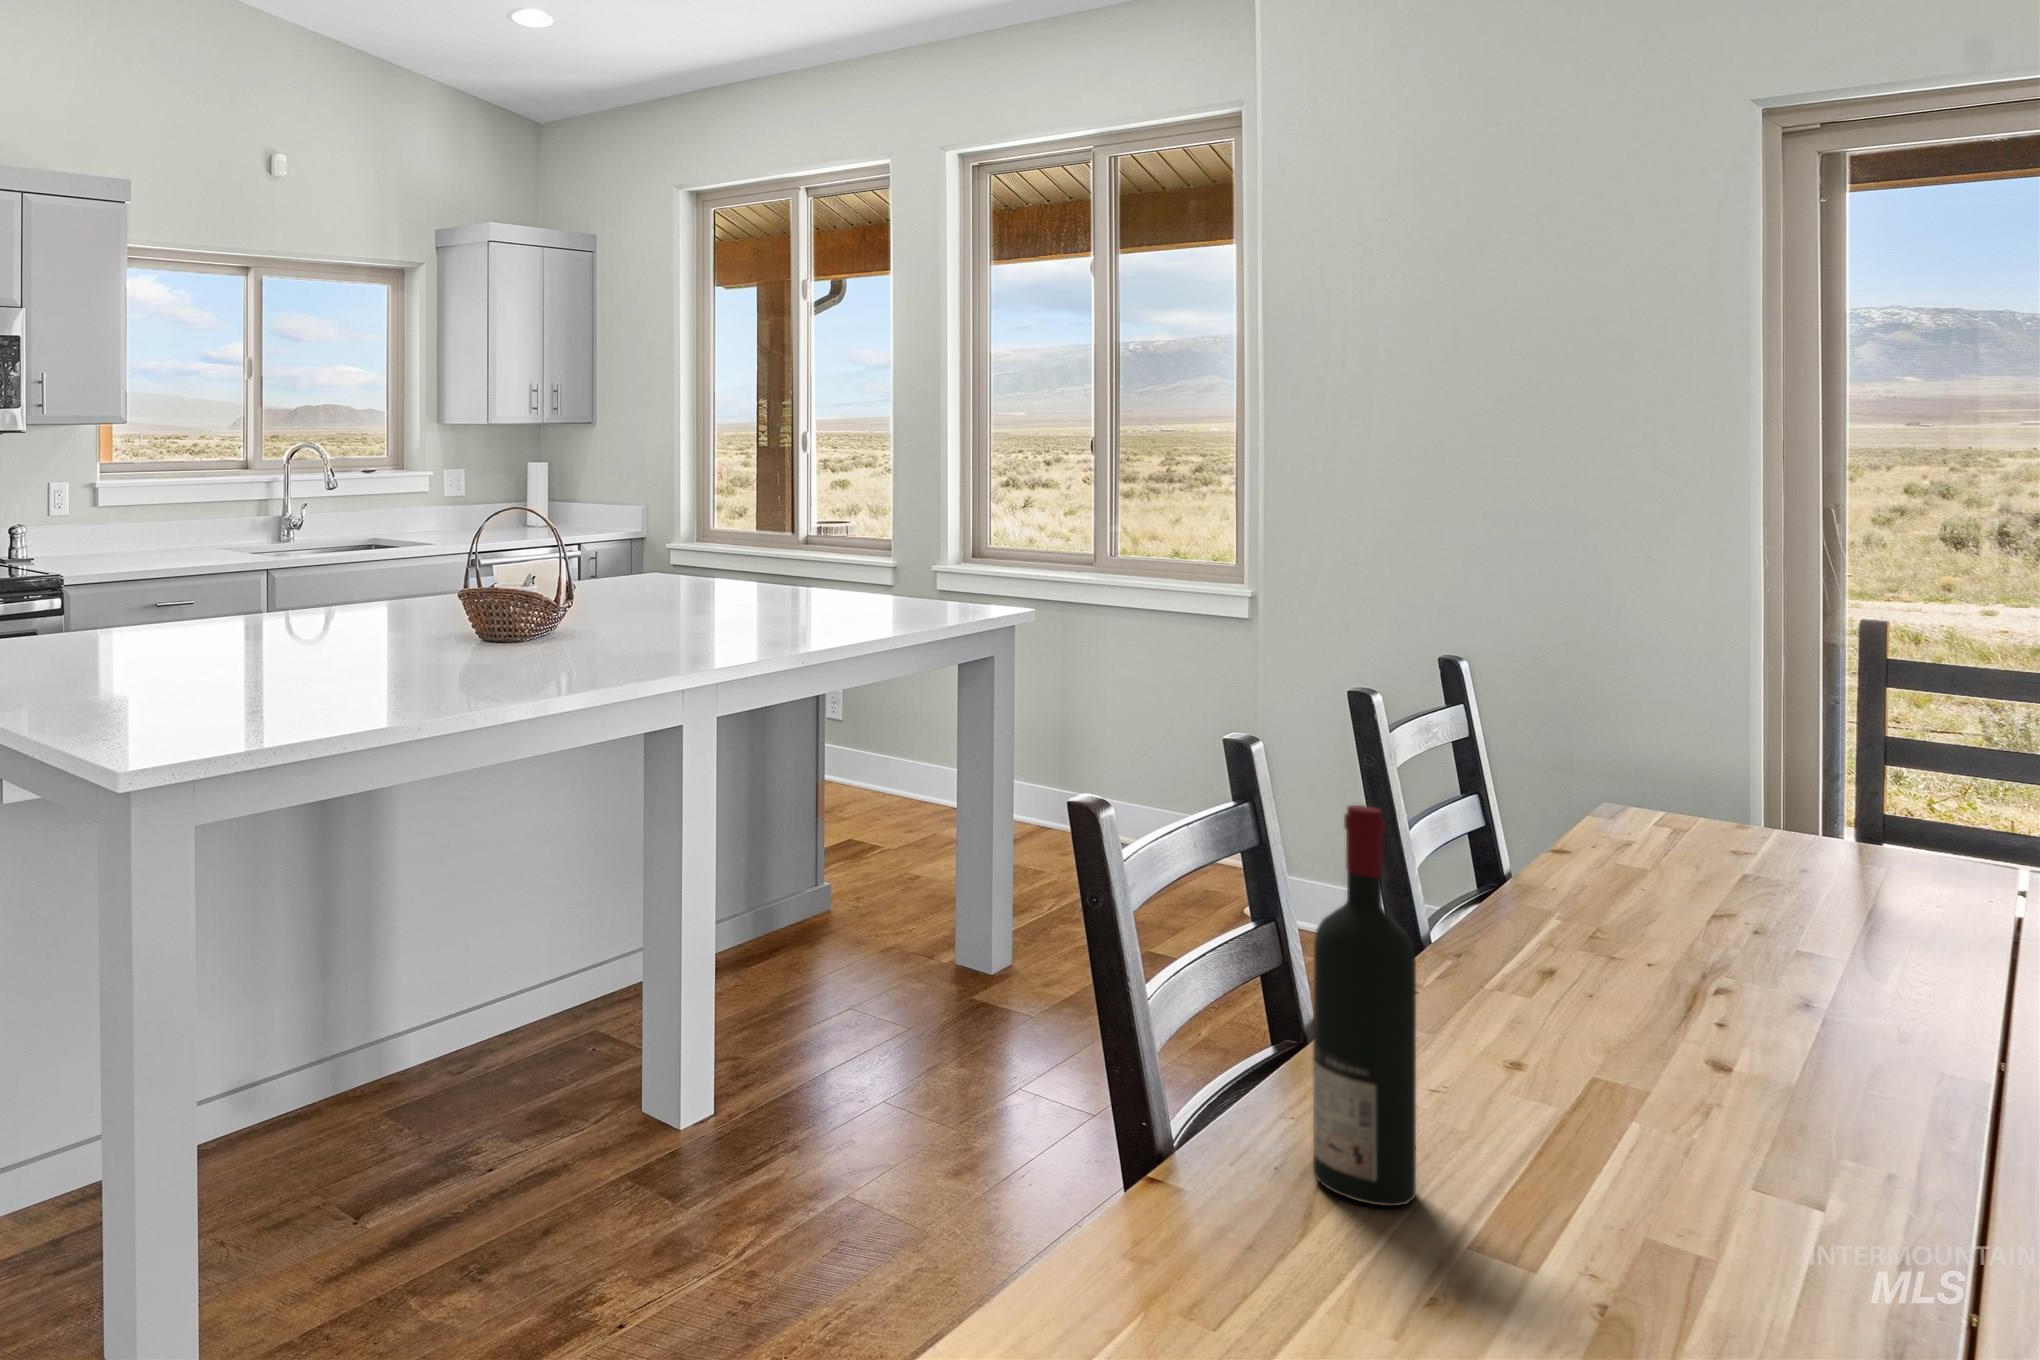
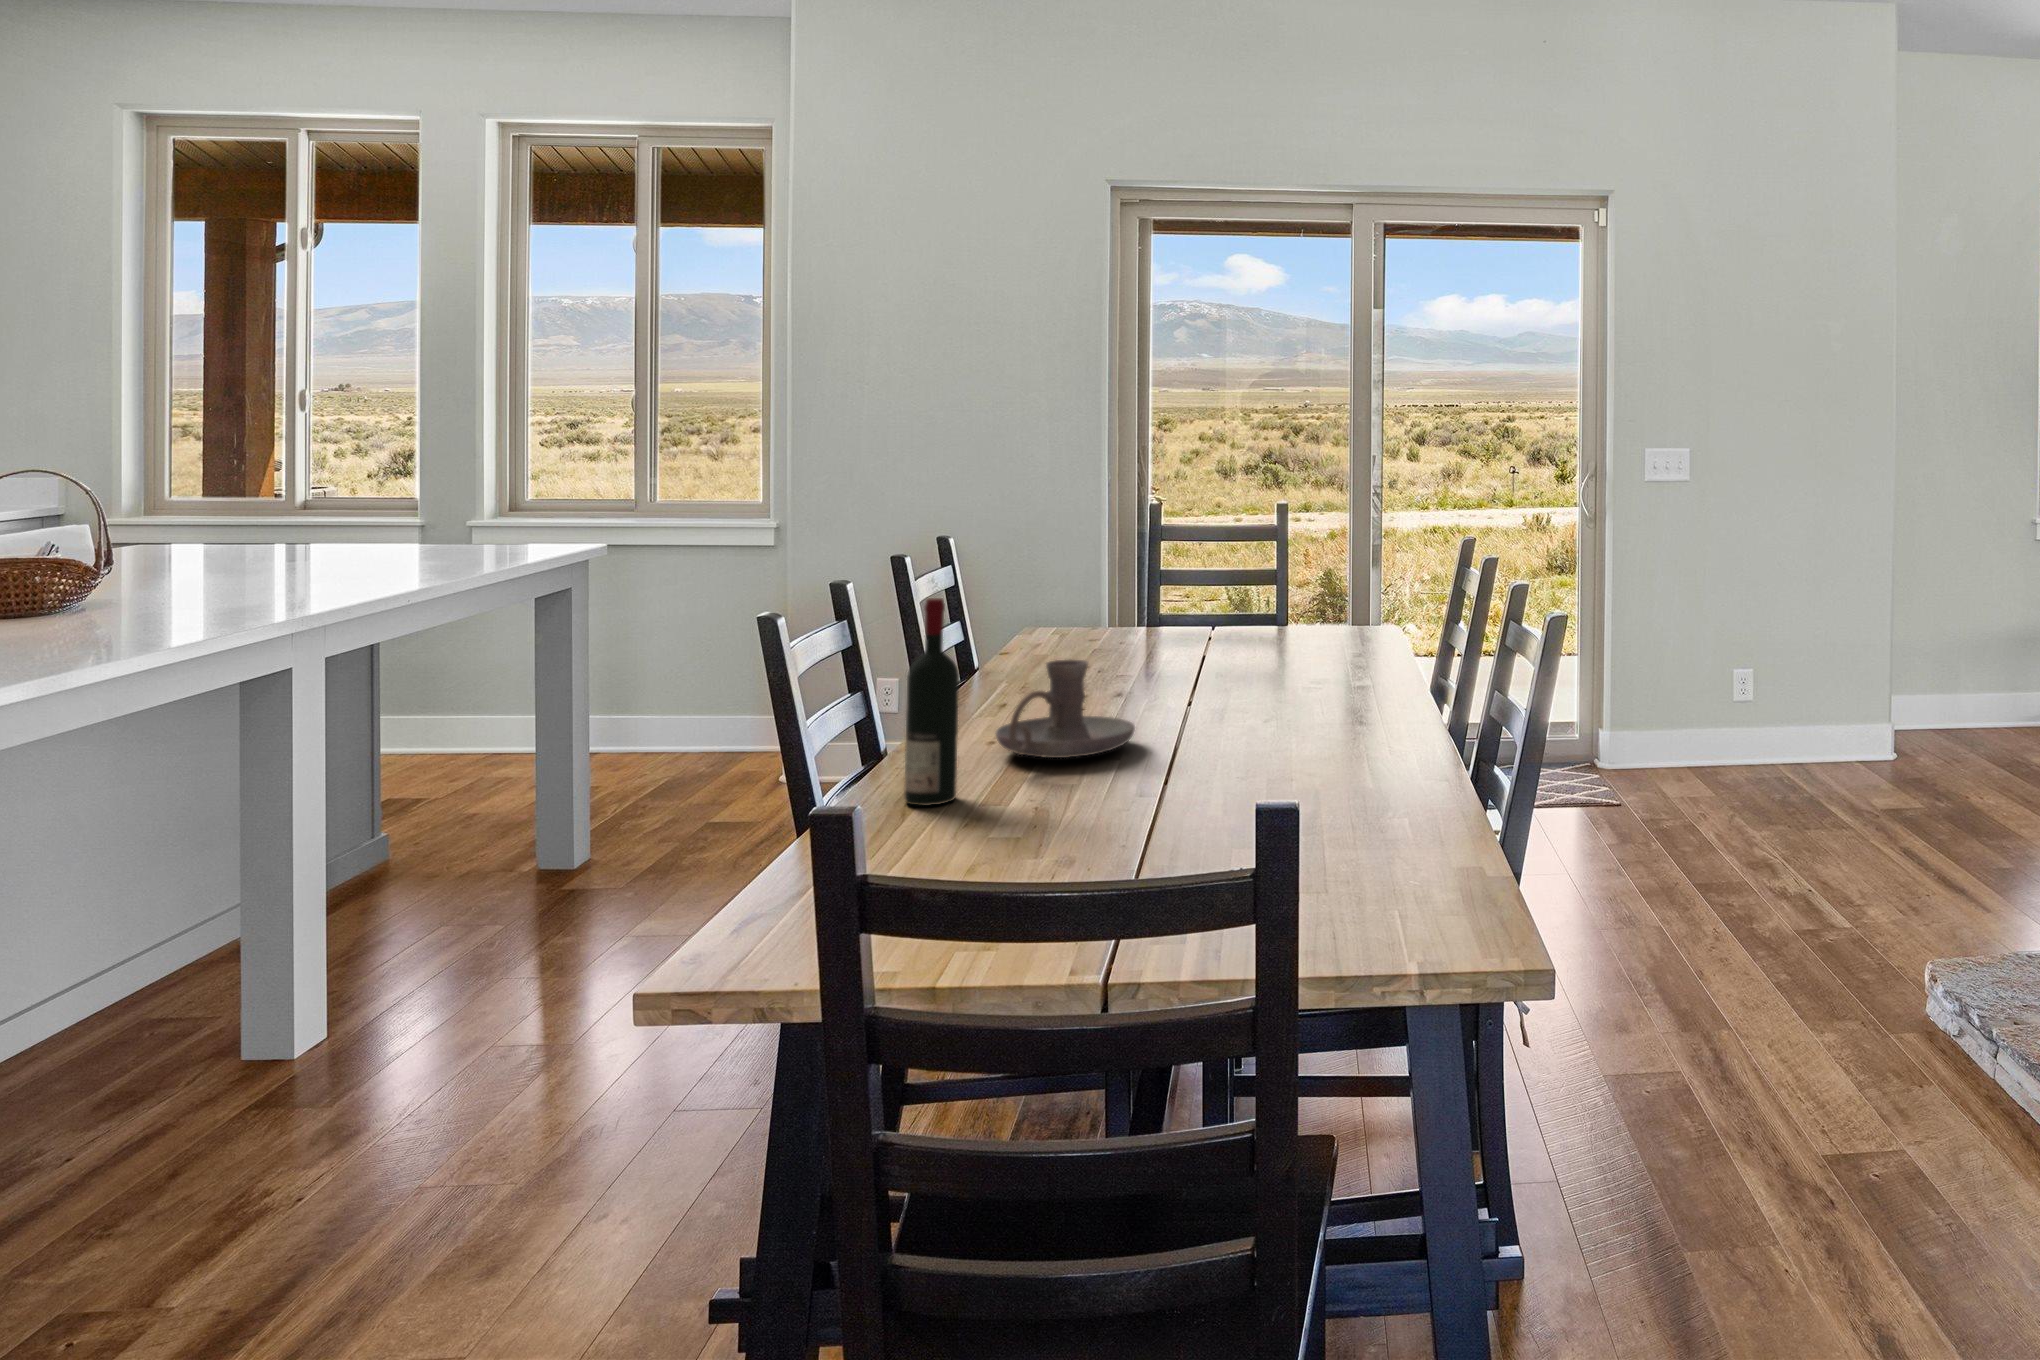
candle holder: none [1513,950,1846,1178] -> present [995,660,1135,758]

